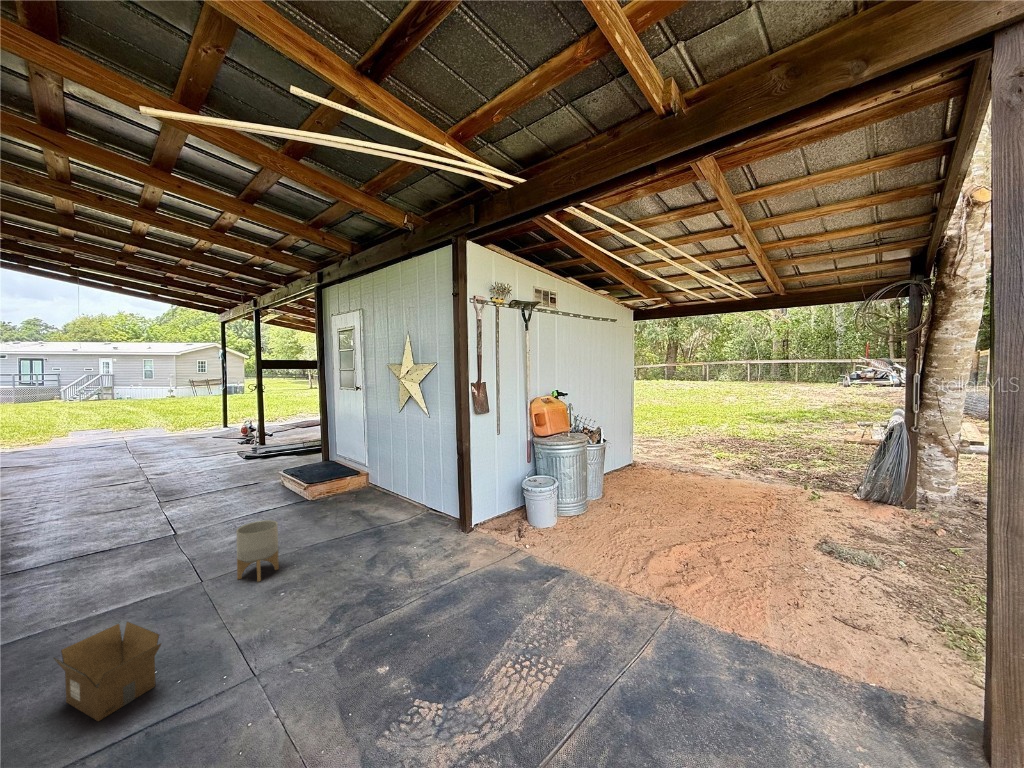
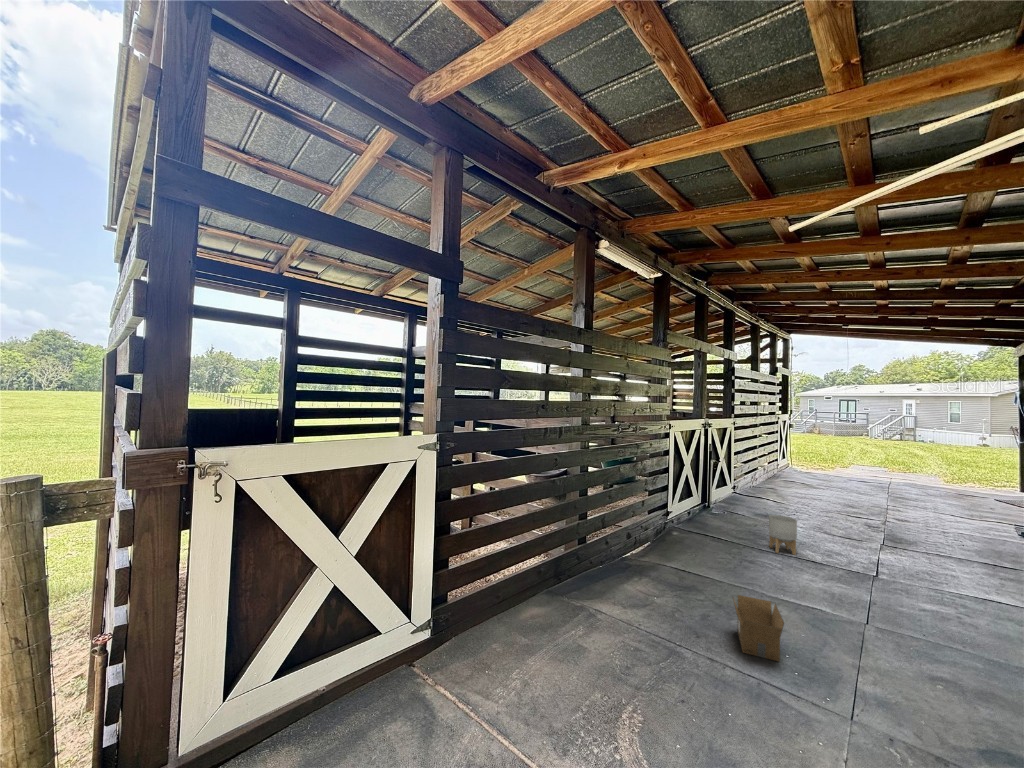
planter: present [236,520,279,581] -> present [769,515,797,555]

